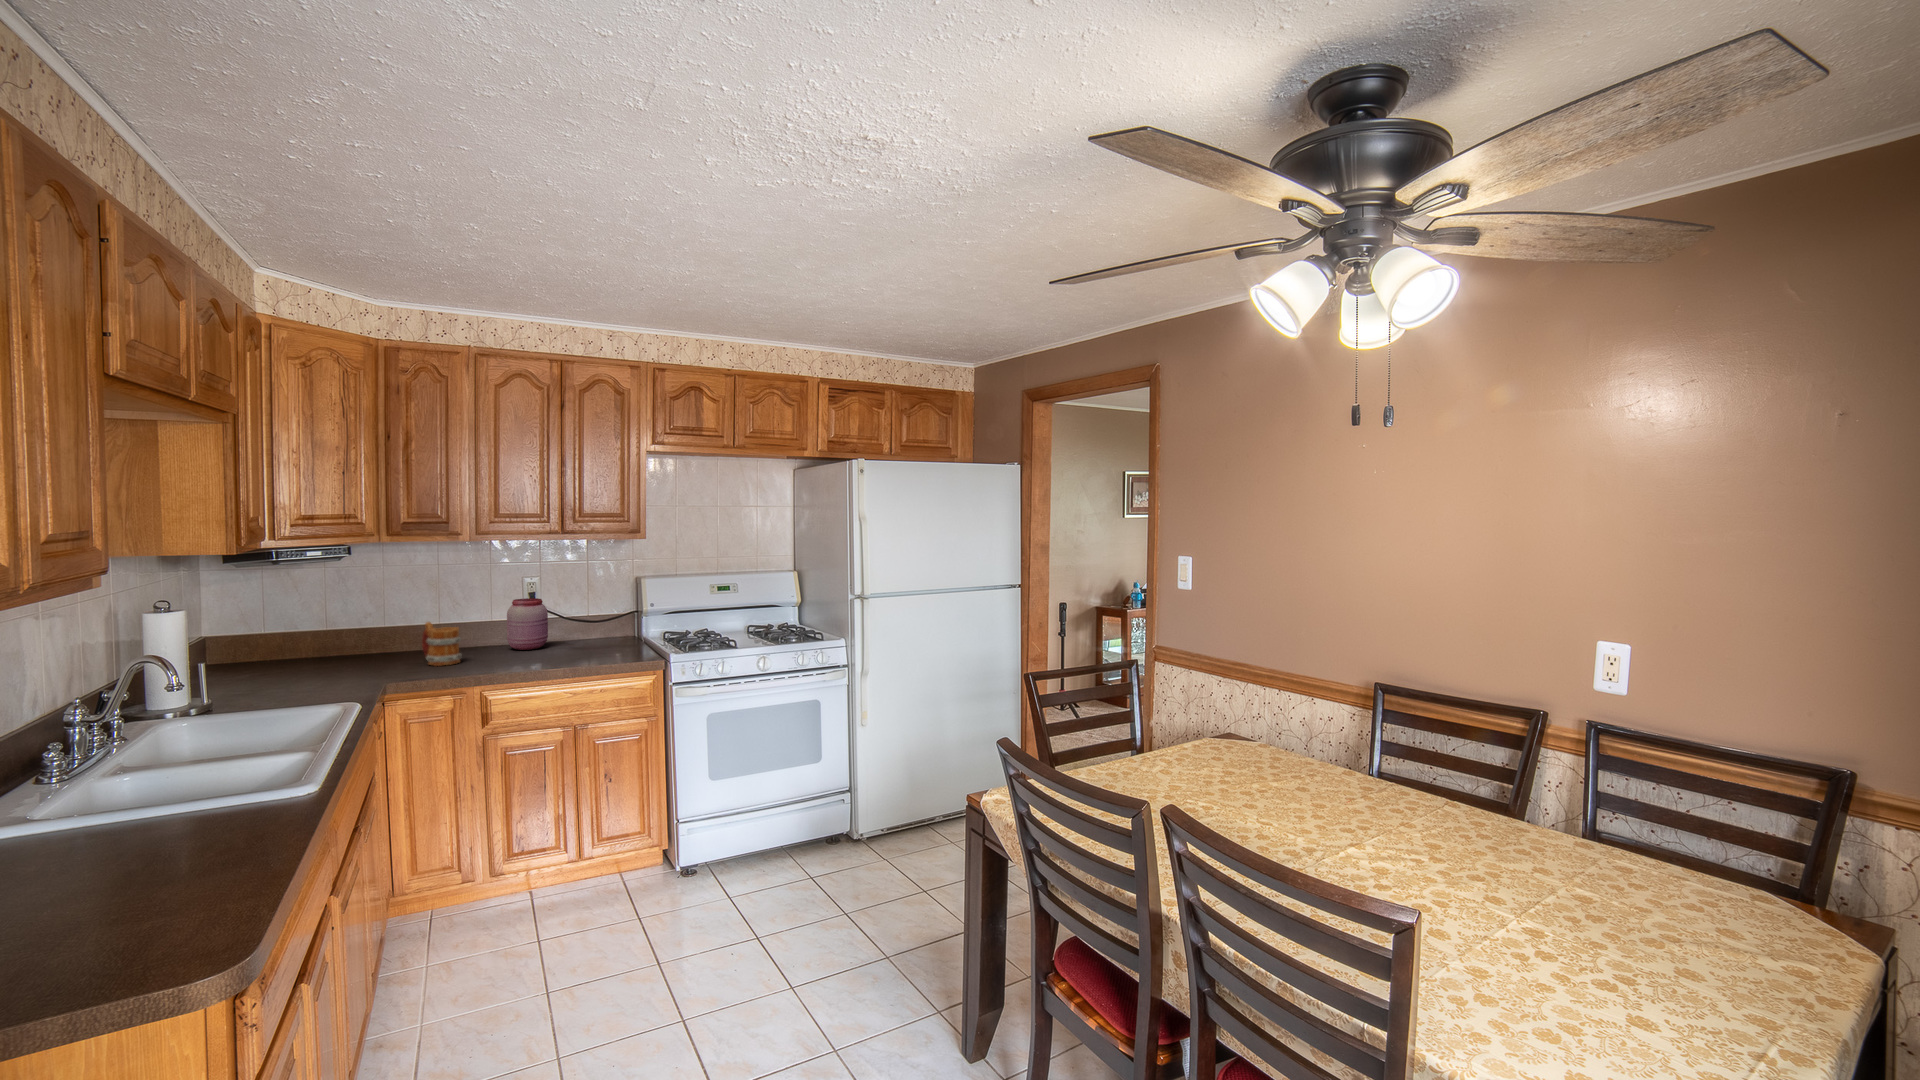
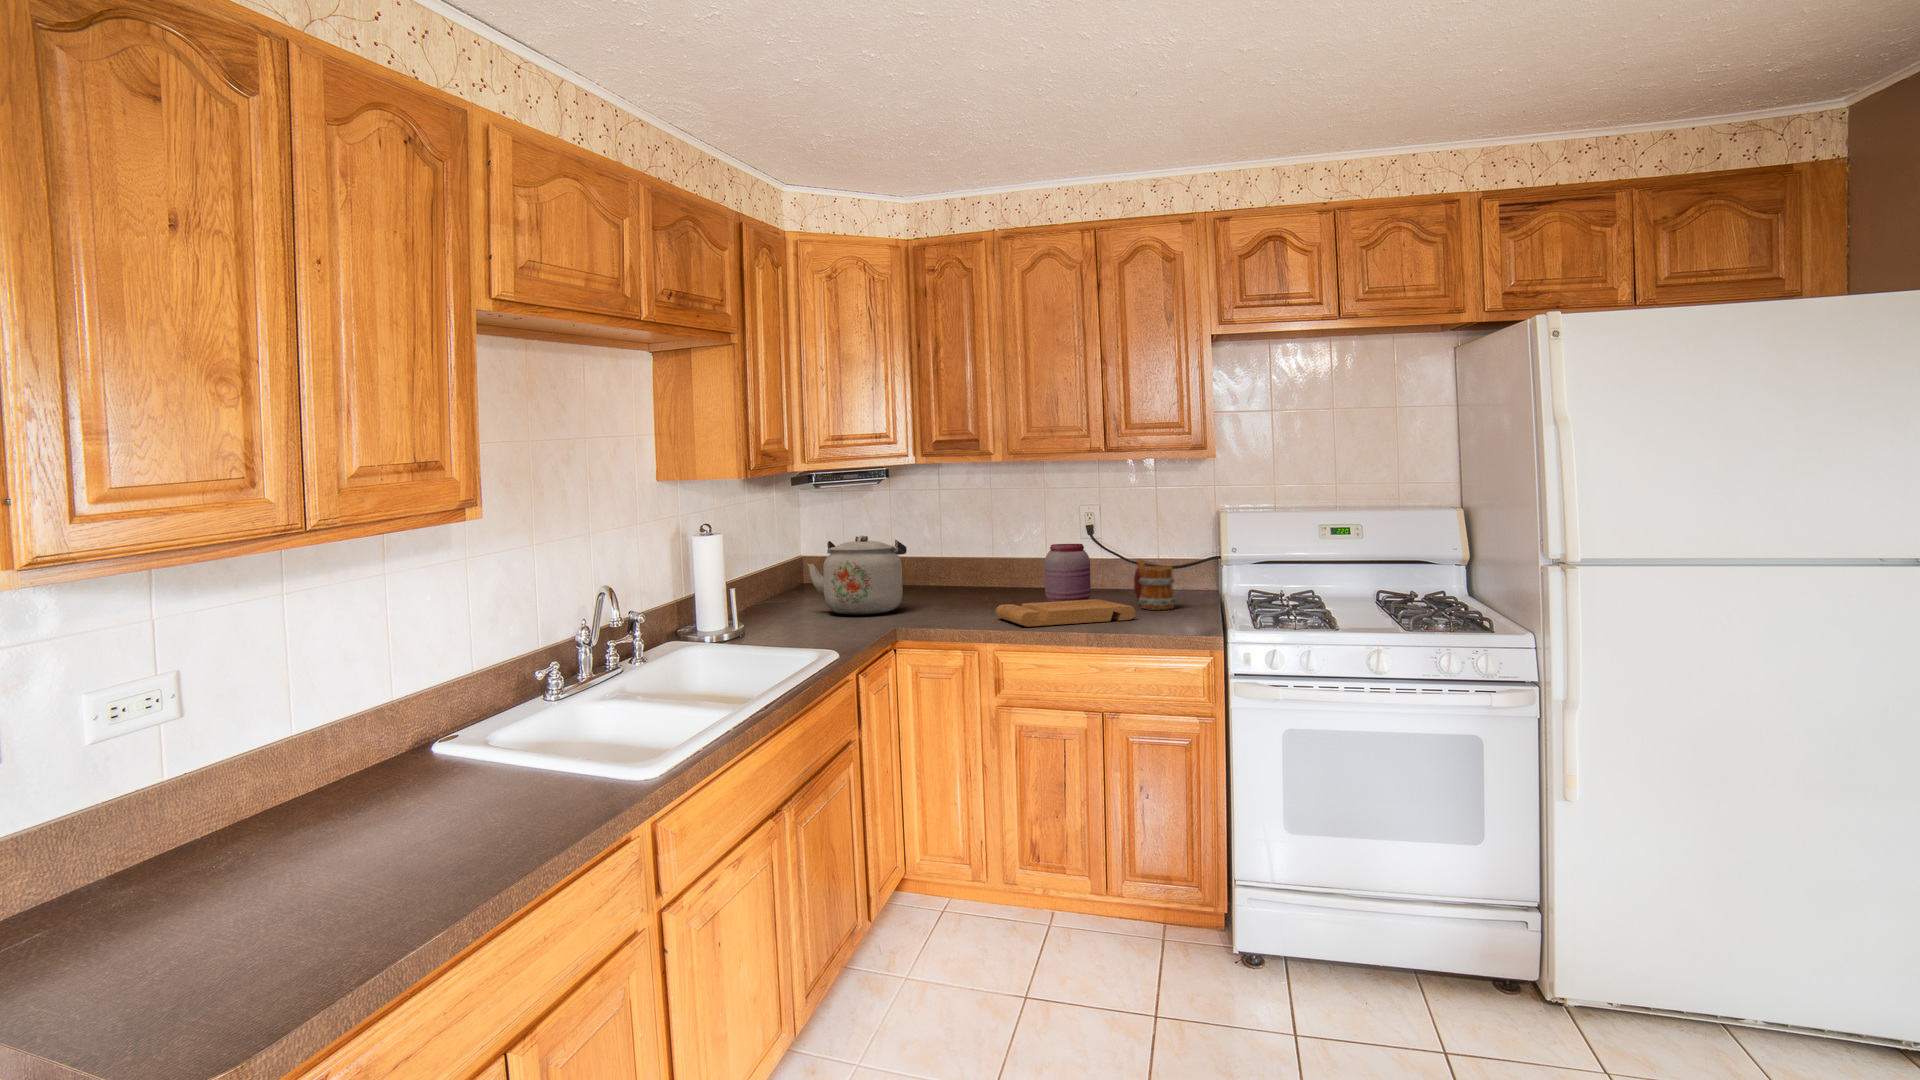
kettle: none [255,599,367,673] -> present [807,535,907,615]
mug: present [422,622,462,666] -> present [1134,559,1175,610]
cutting board: none [474,643,596,672] -> present [996,599,1135,627]

